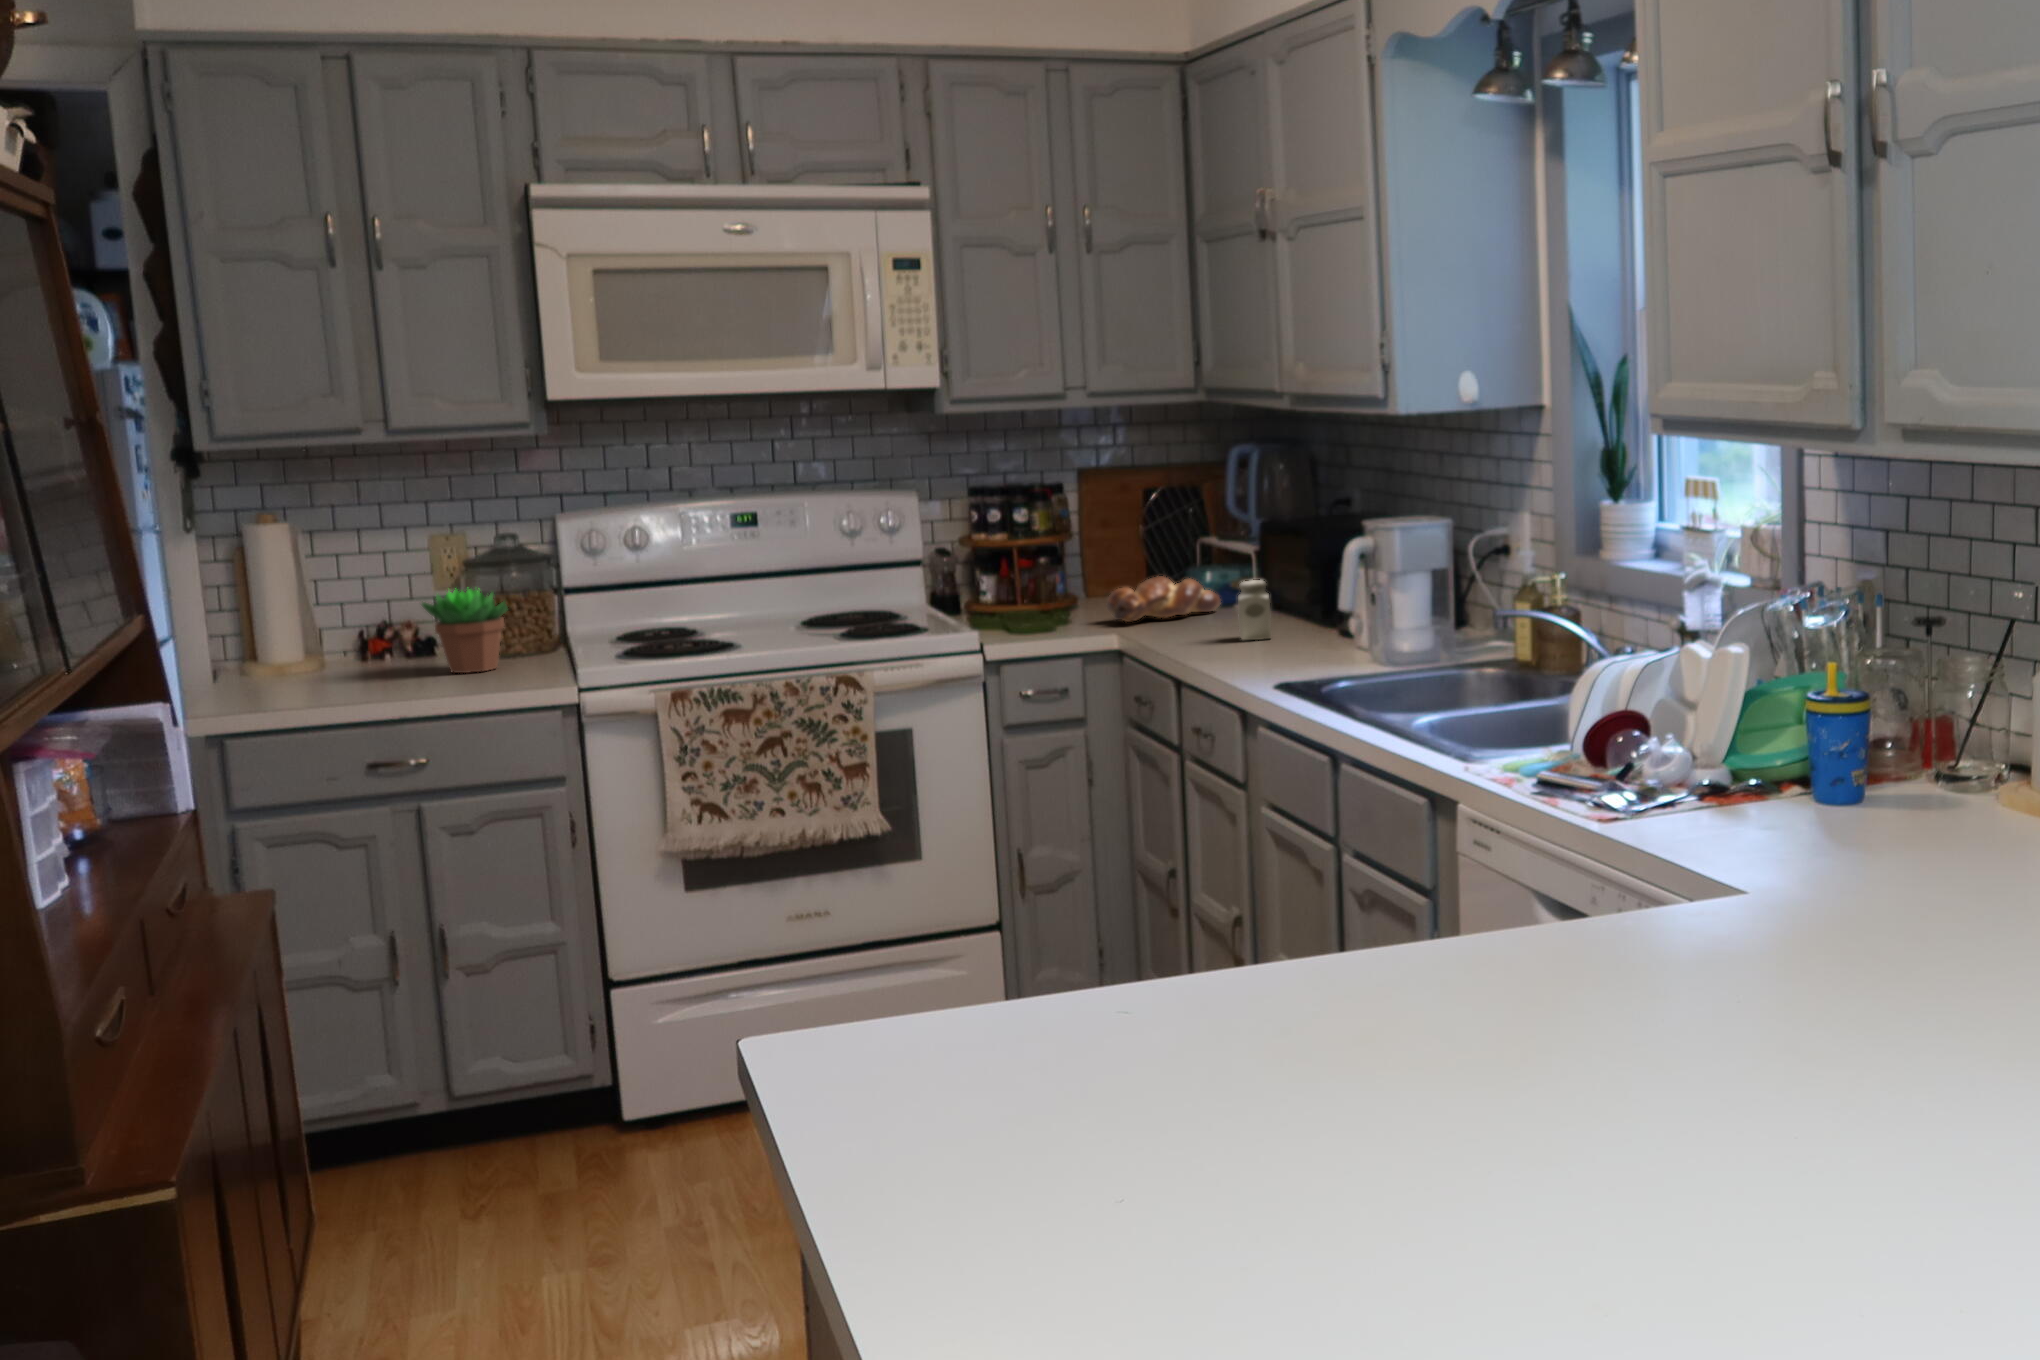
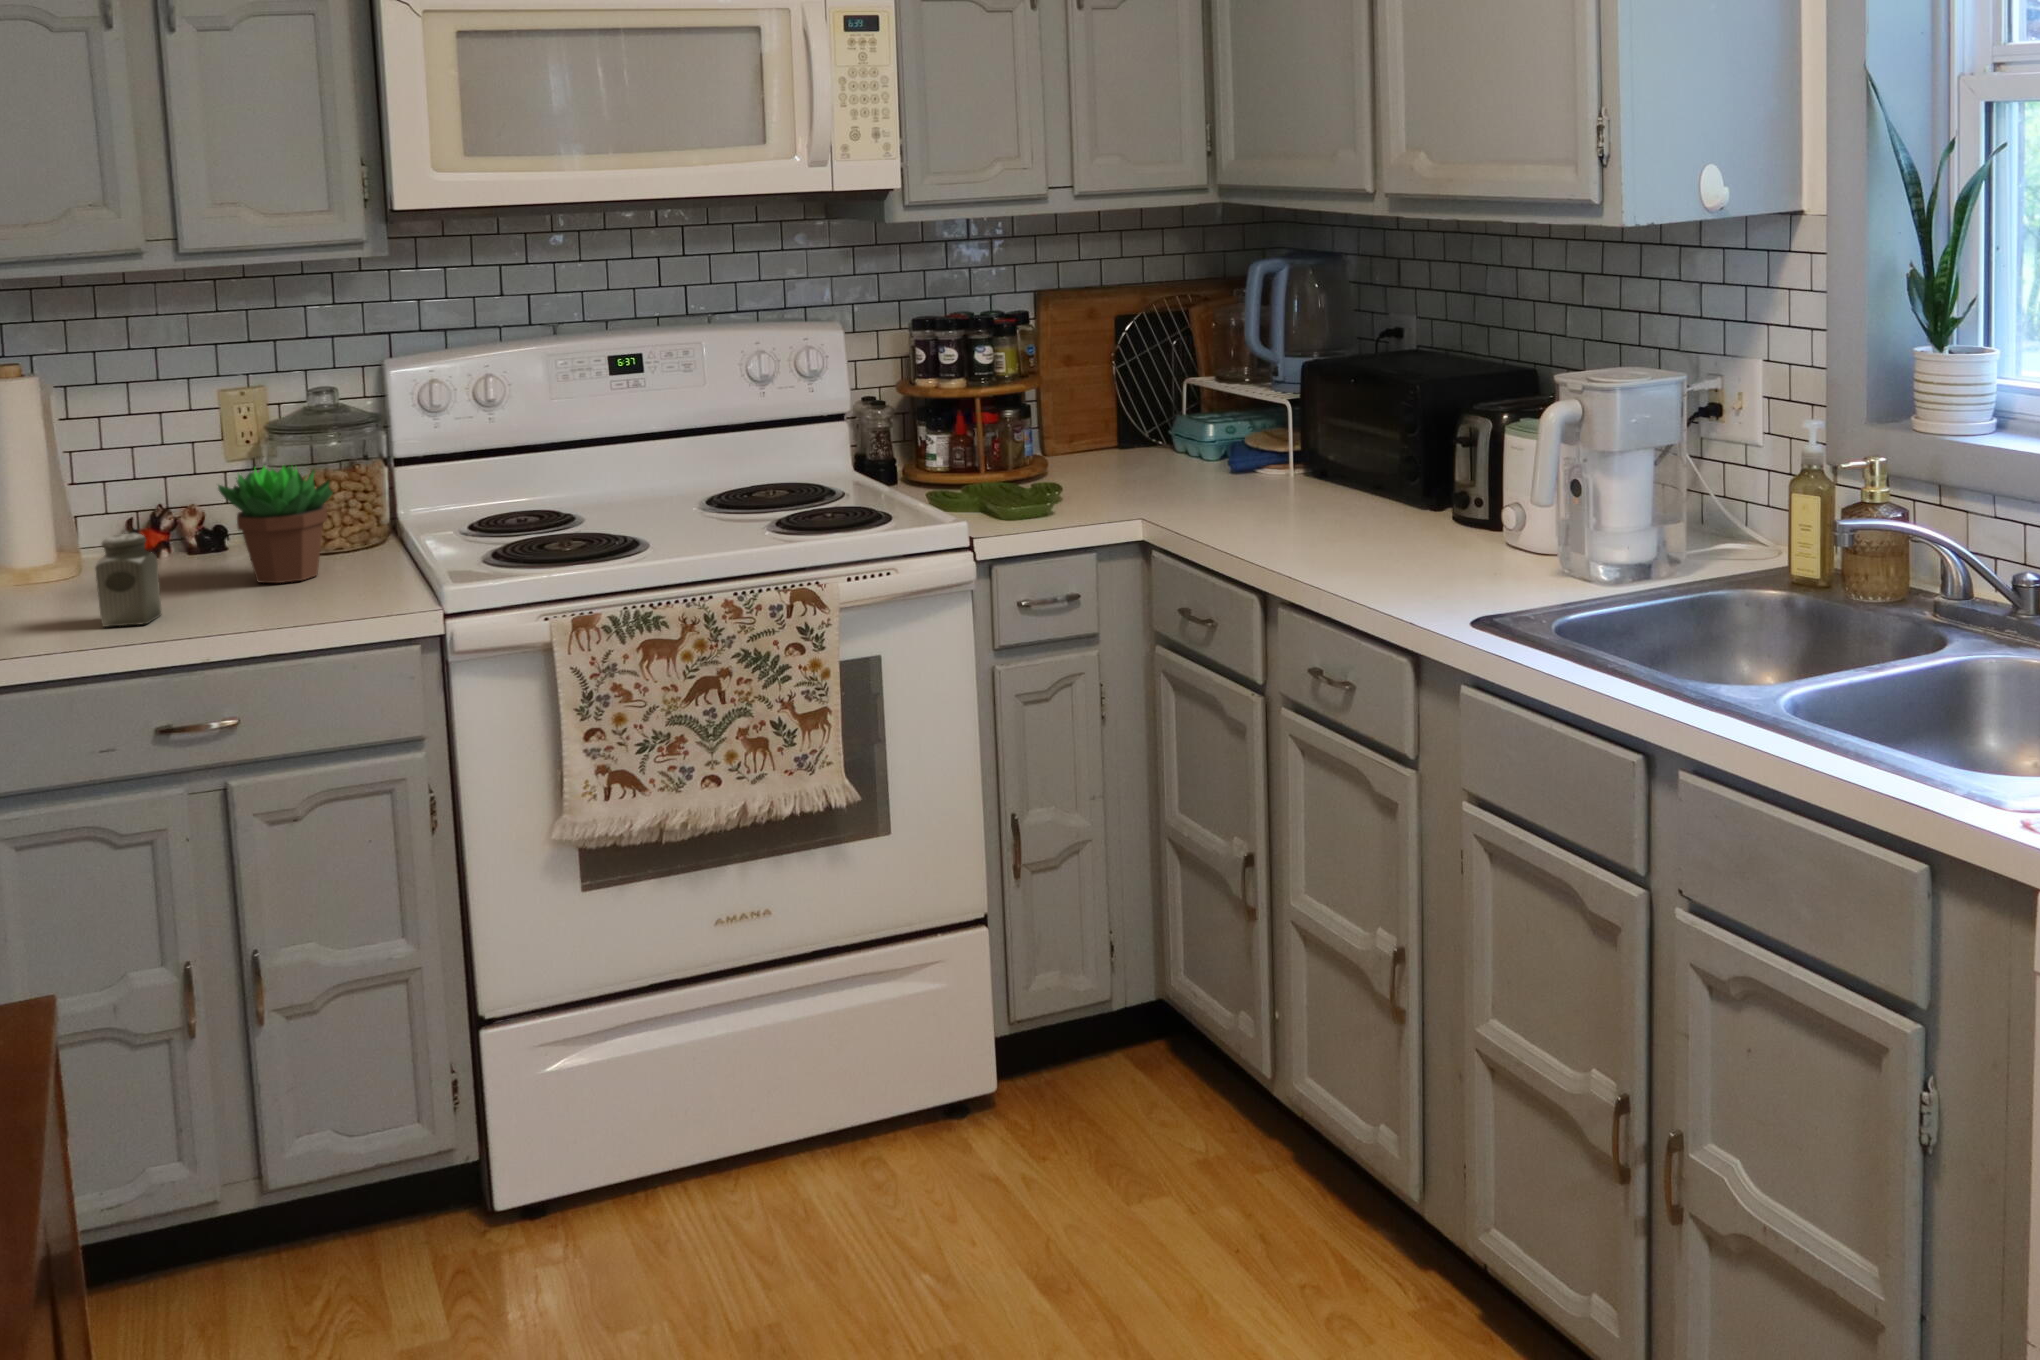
bread loaf: present [1107,576,1220,622] -> none [1104,435,1249,499]
salt shaker: present [1238,580,1271,640] -> present [95,533,161,627]

